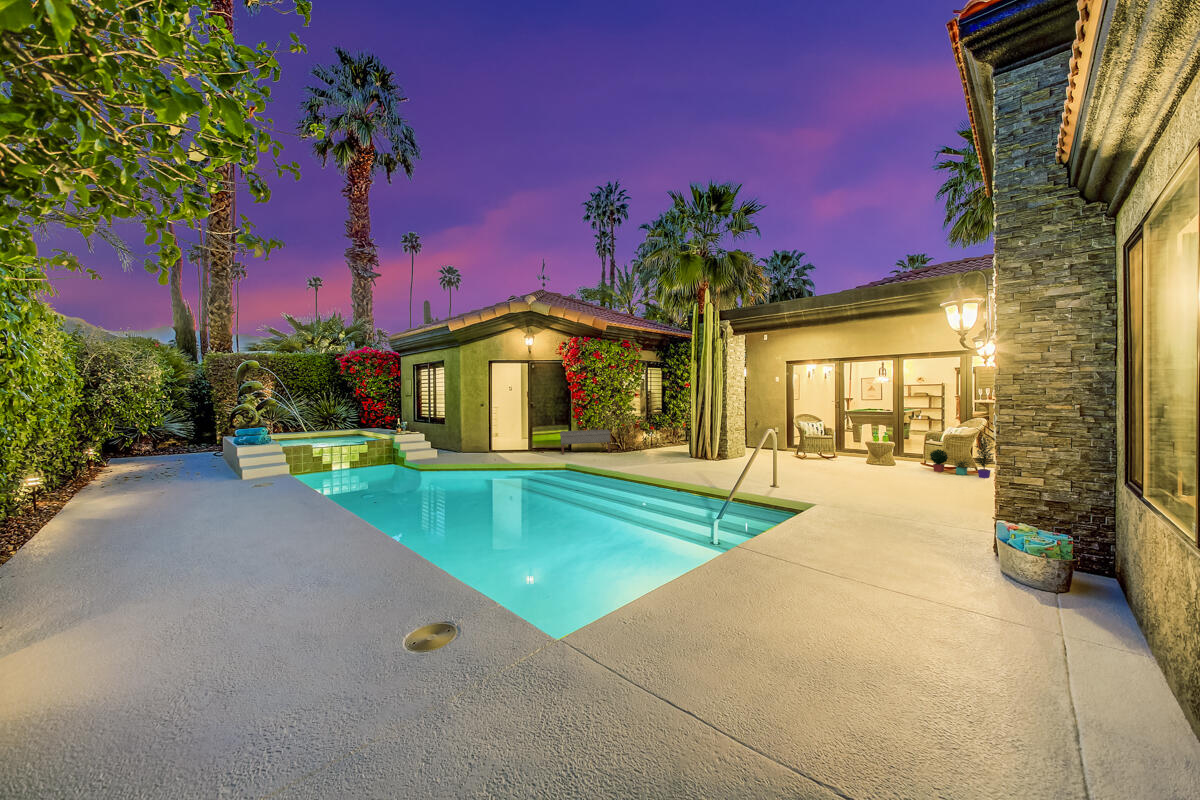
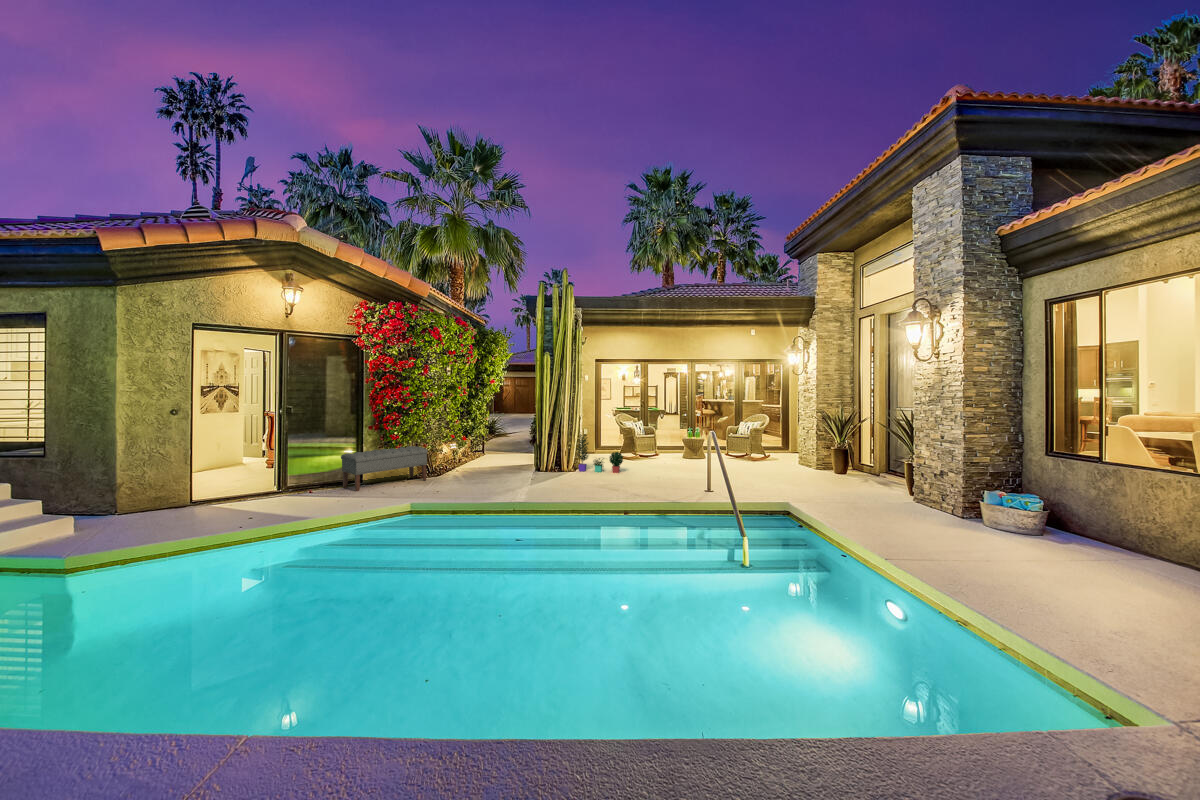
potted plant: present [930,436,994,478] -> present [577,434,623,473]

